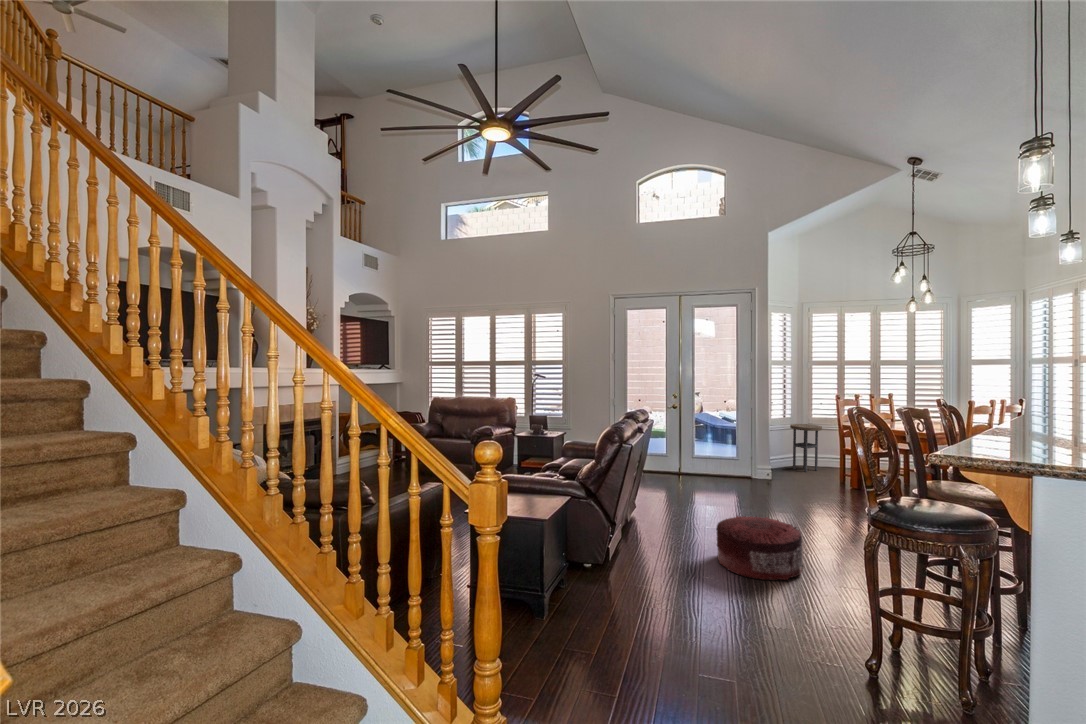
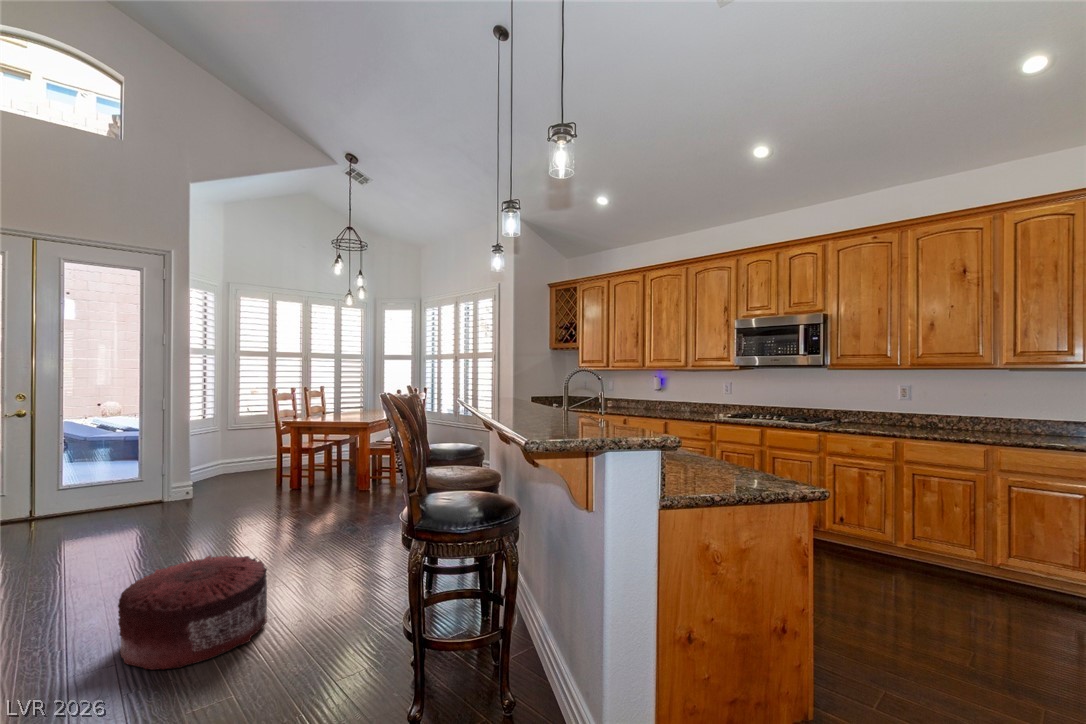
side table: present [790,424,822,472] -> none [214,424,253,481]

